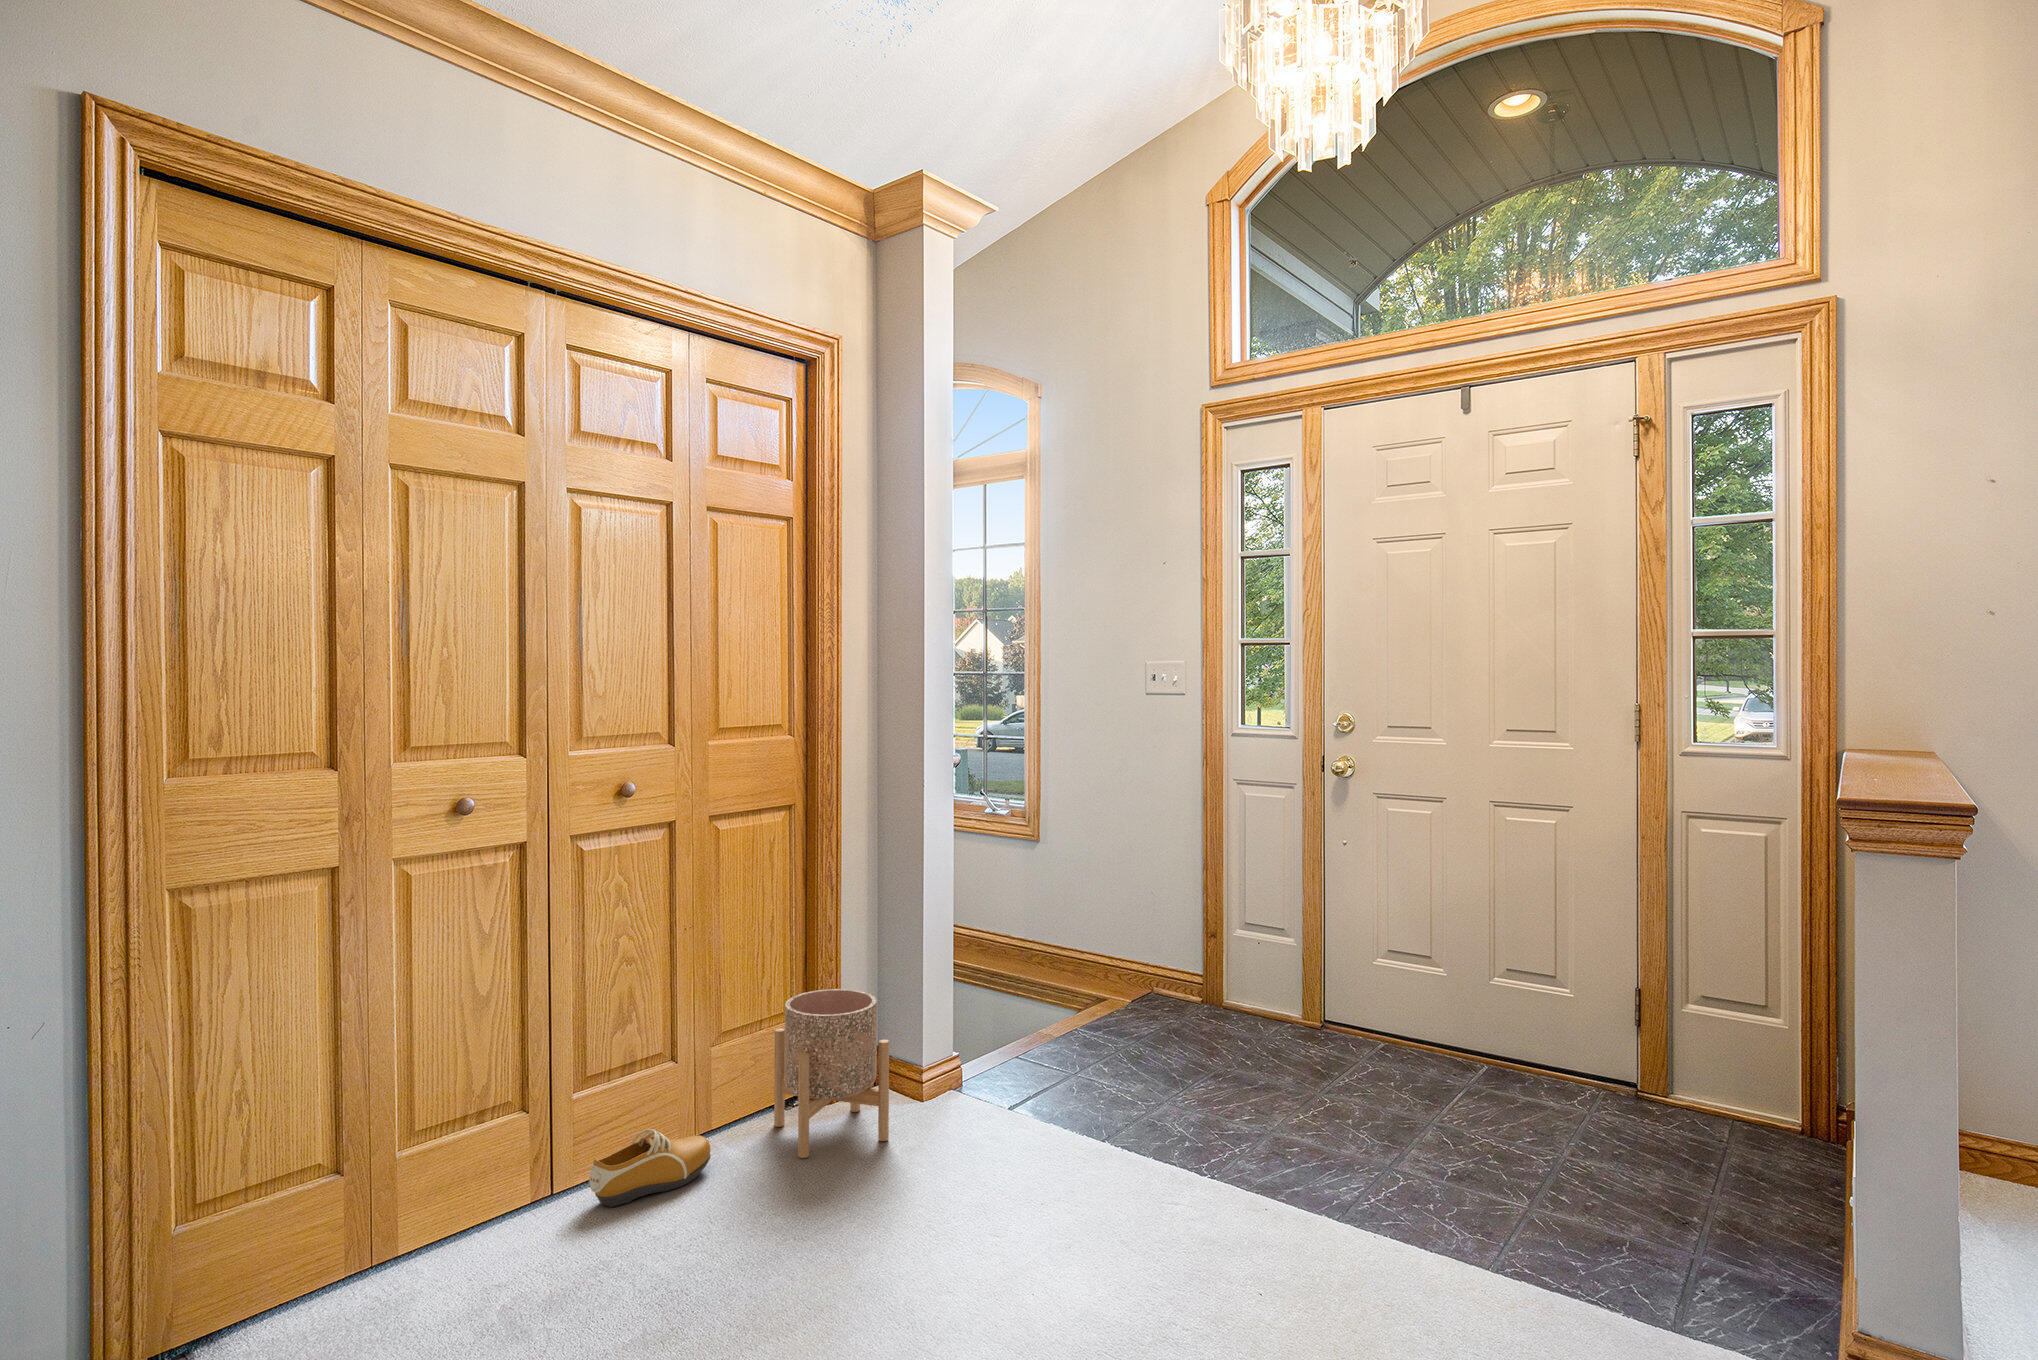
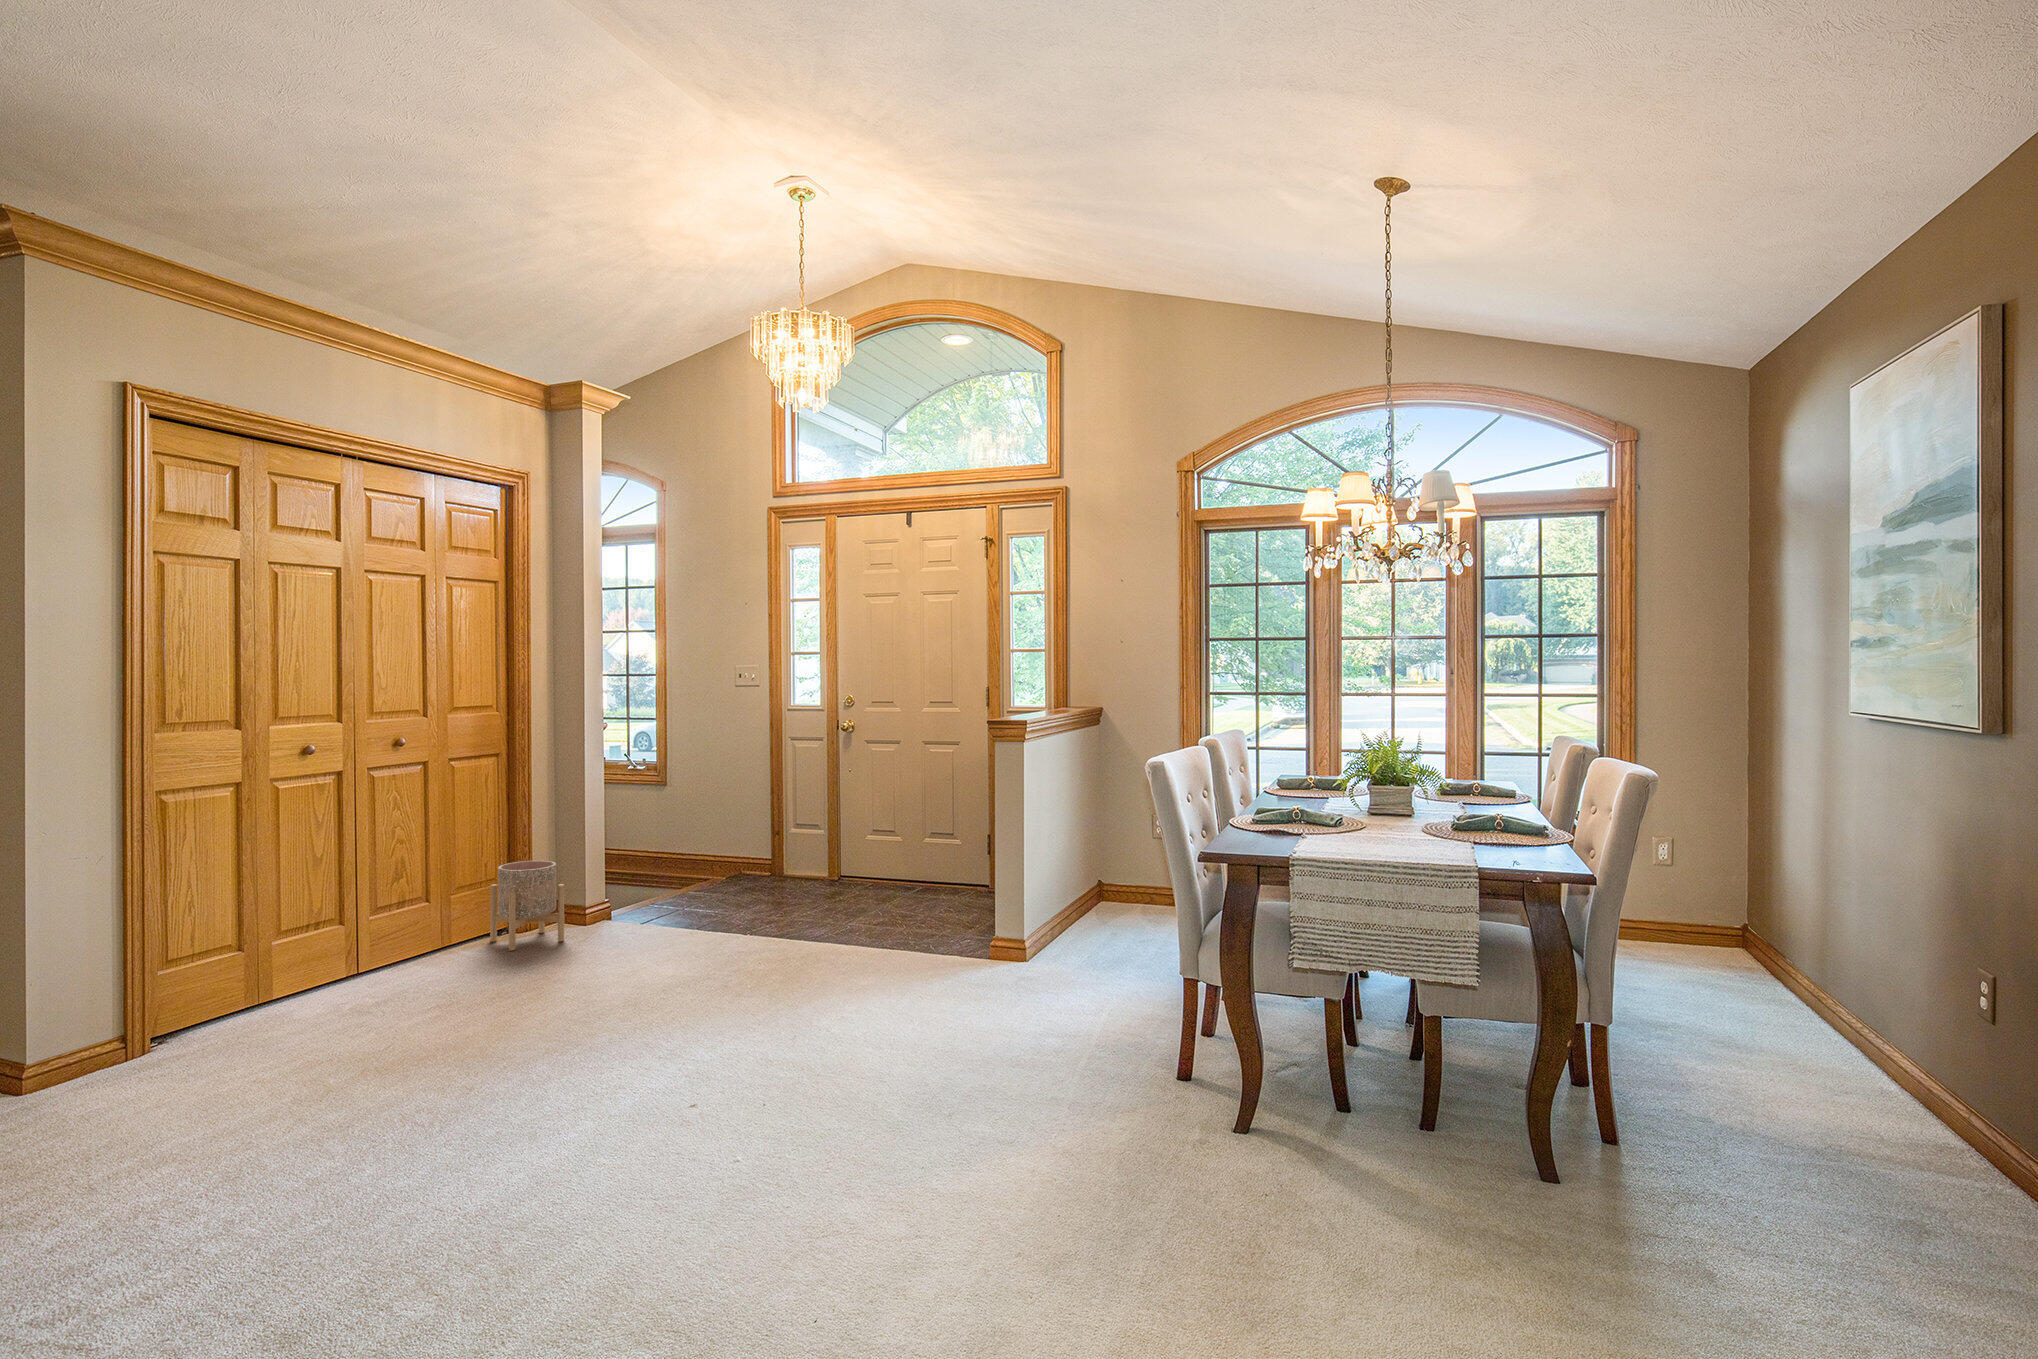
shoe: present [589,1129,711,1207] -> none [383,935,455,975]

